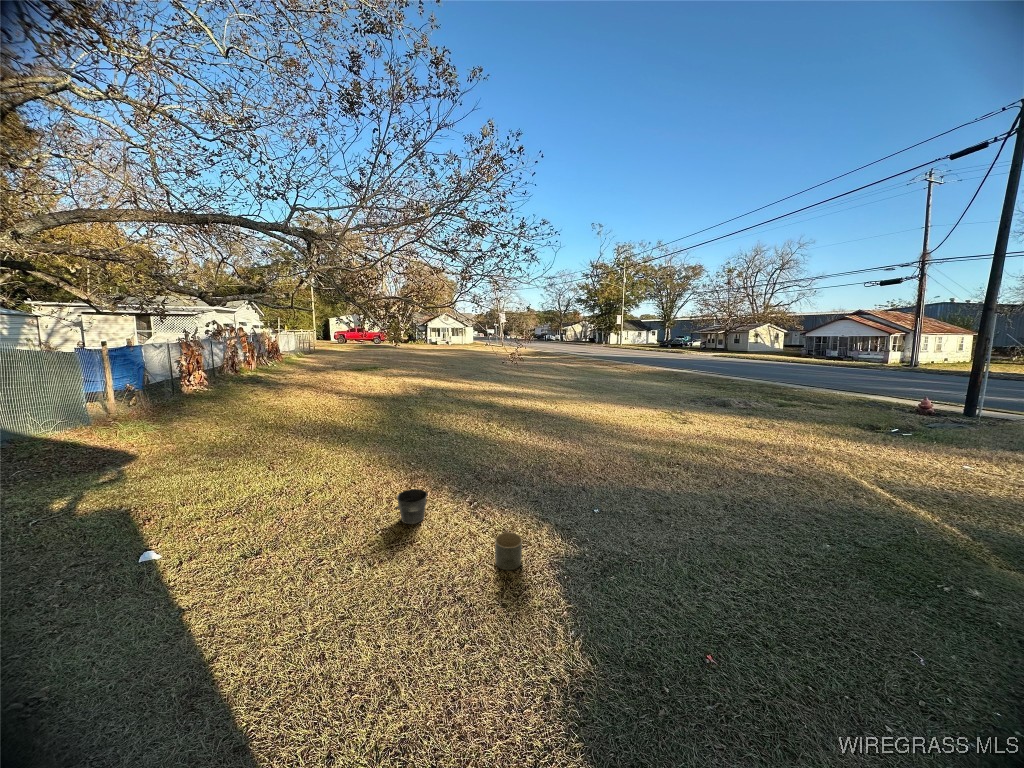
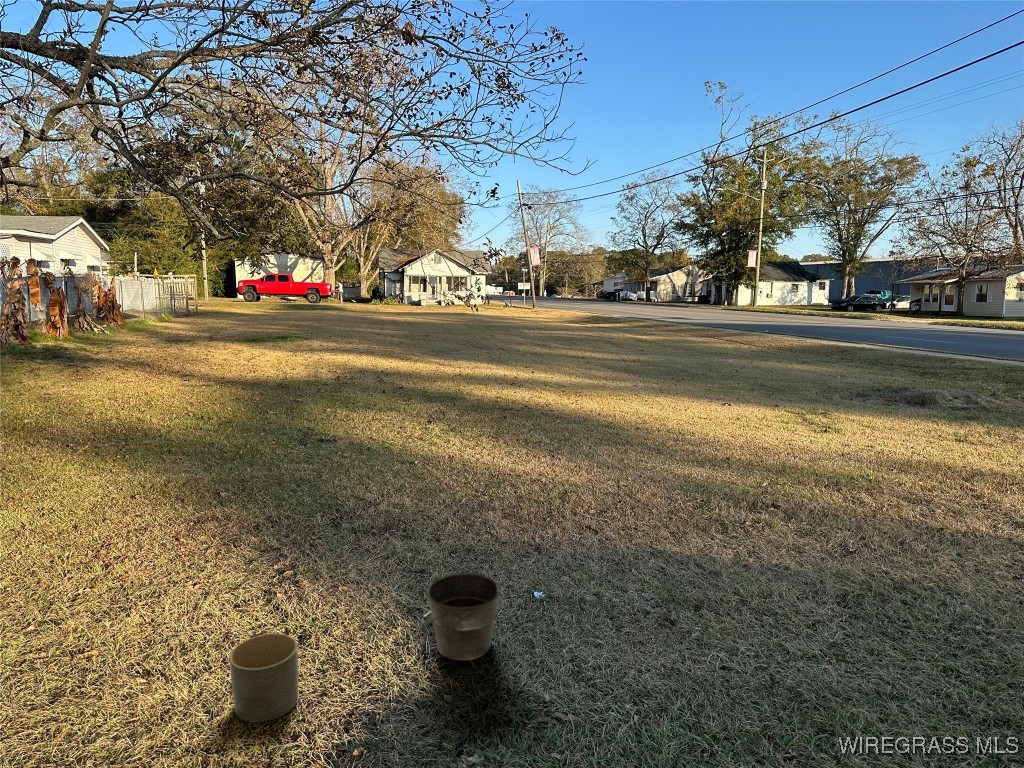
bucket: present [395,489,427,524] -> present [422,573,500,660]

